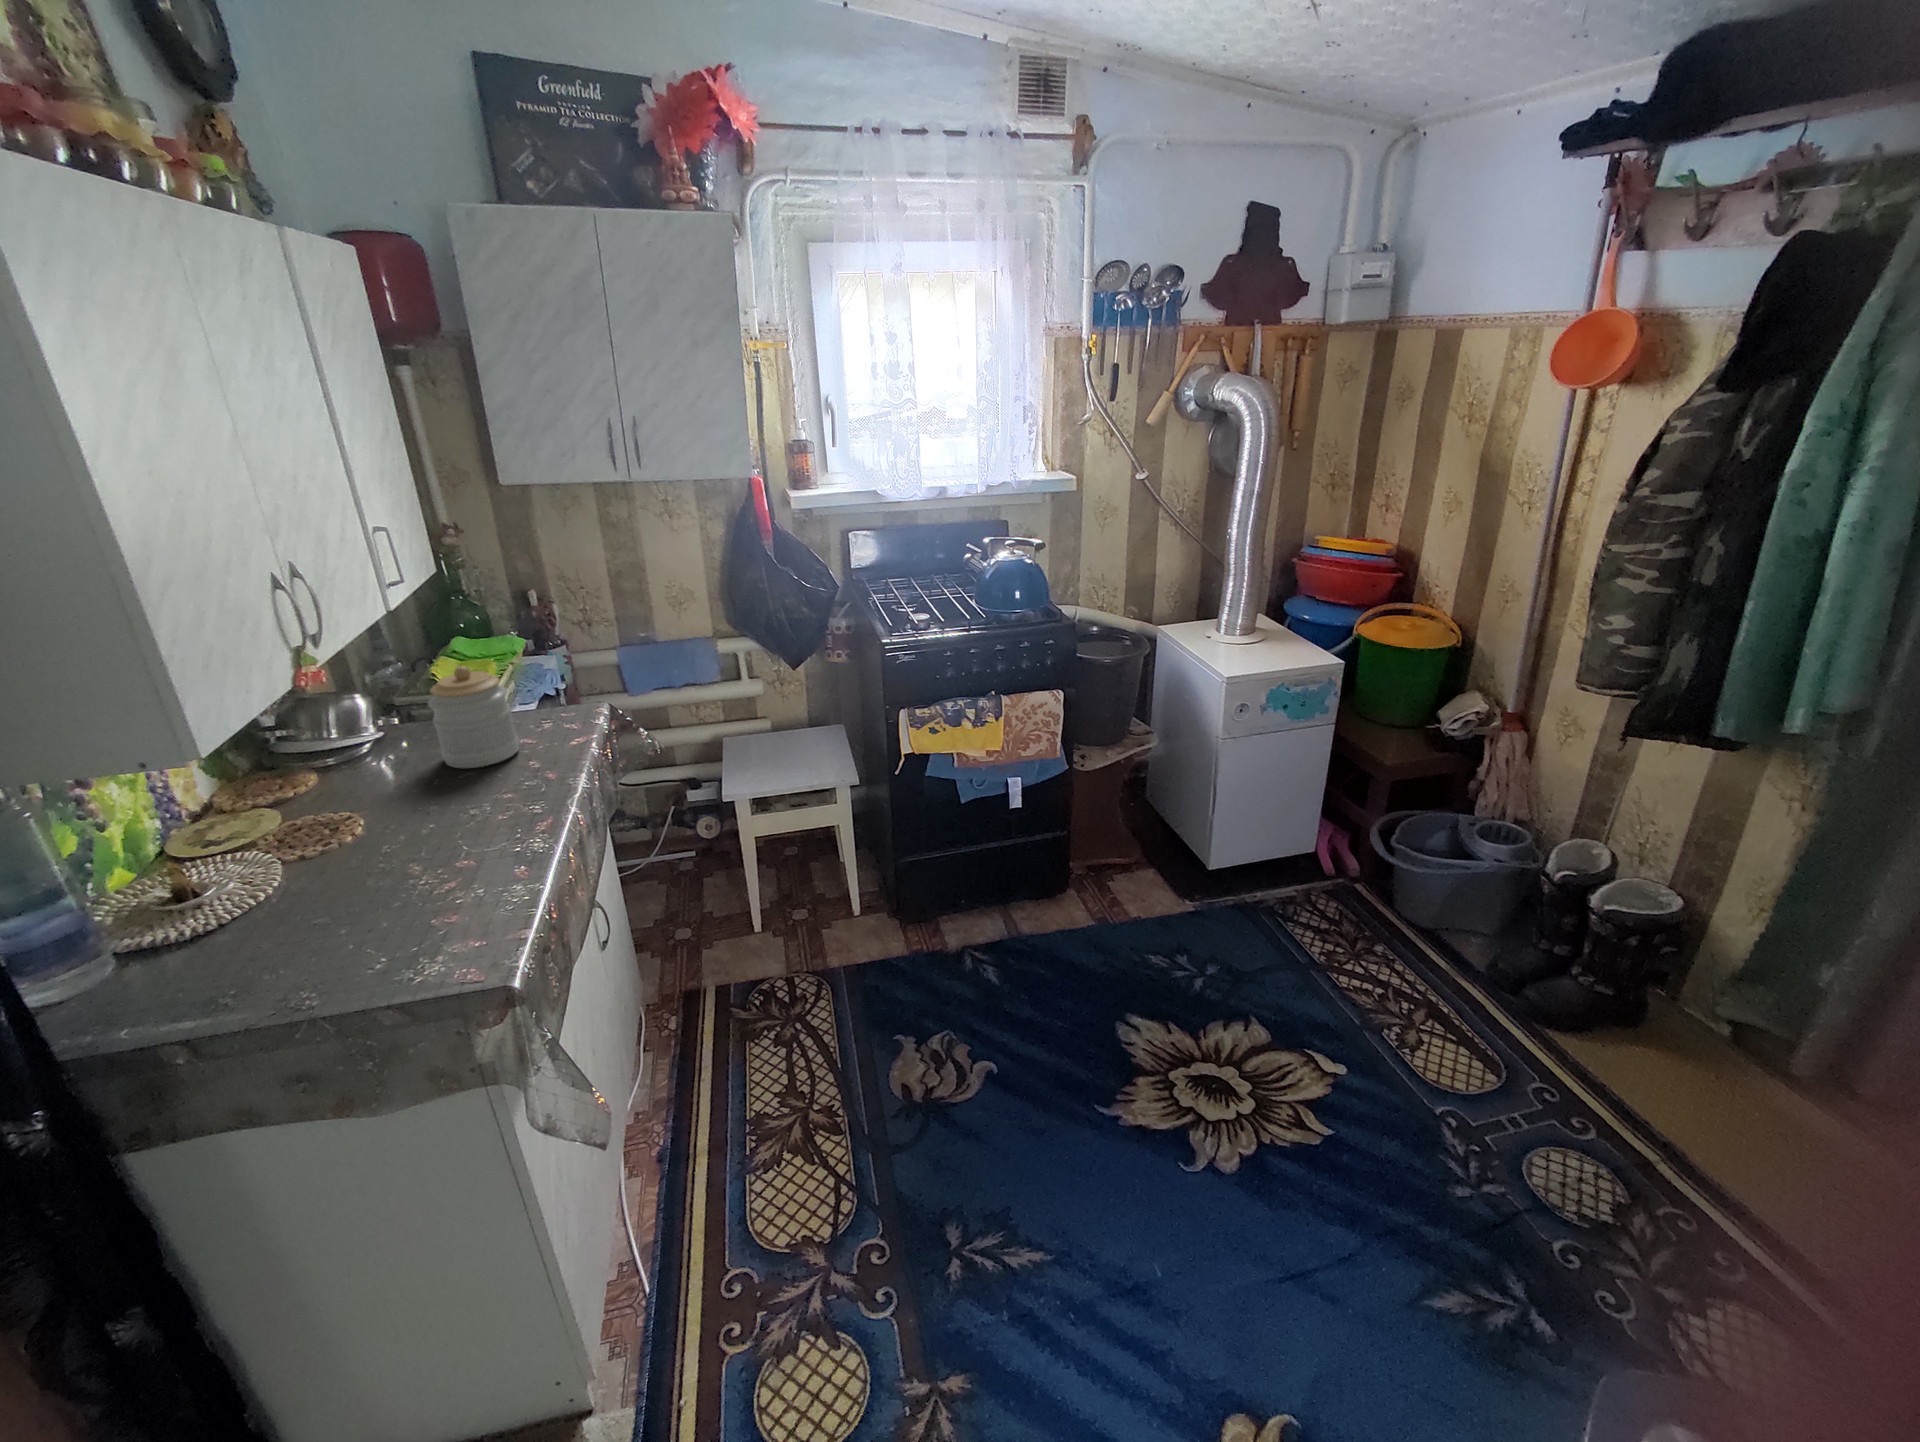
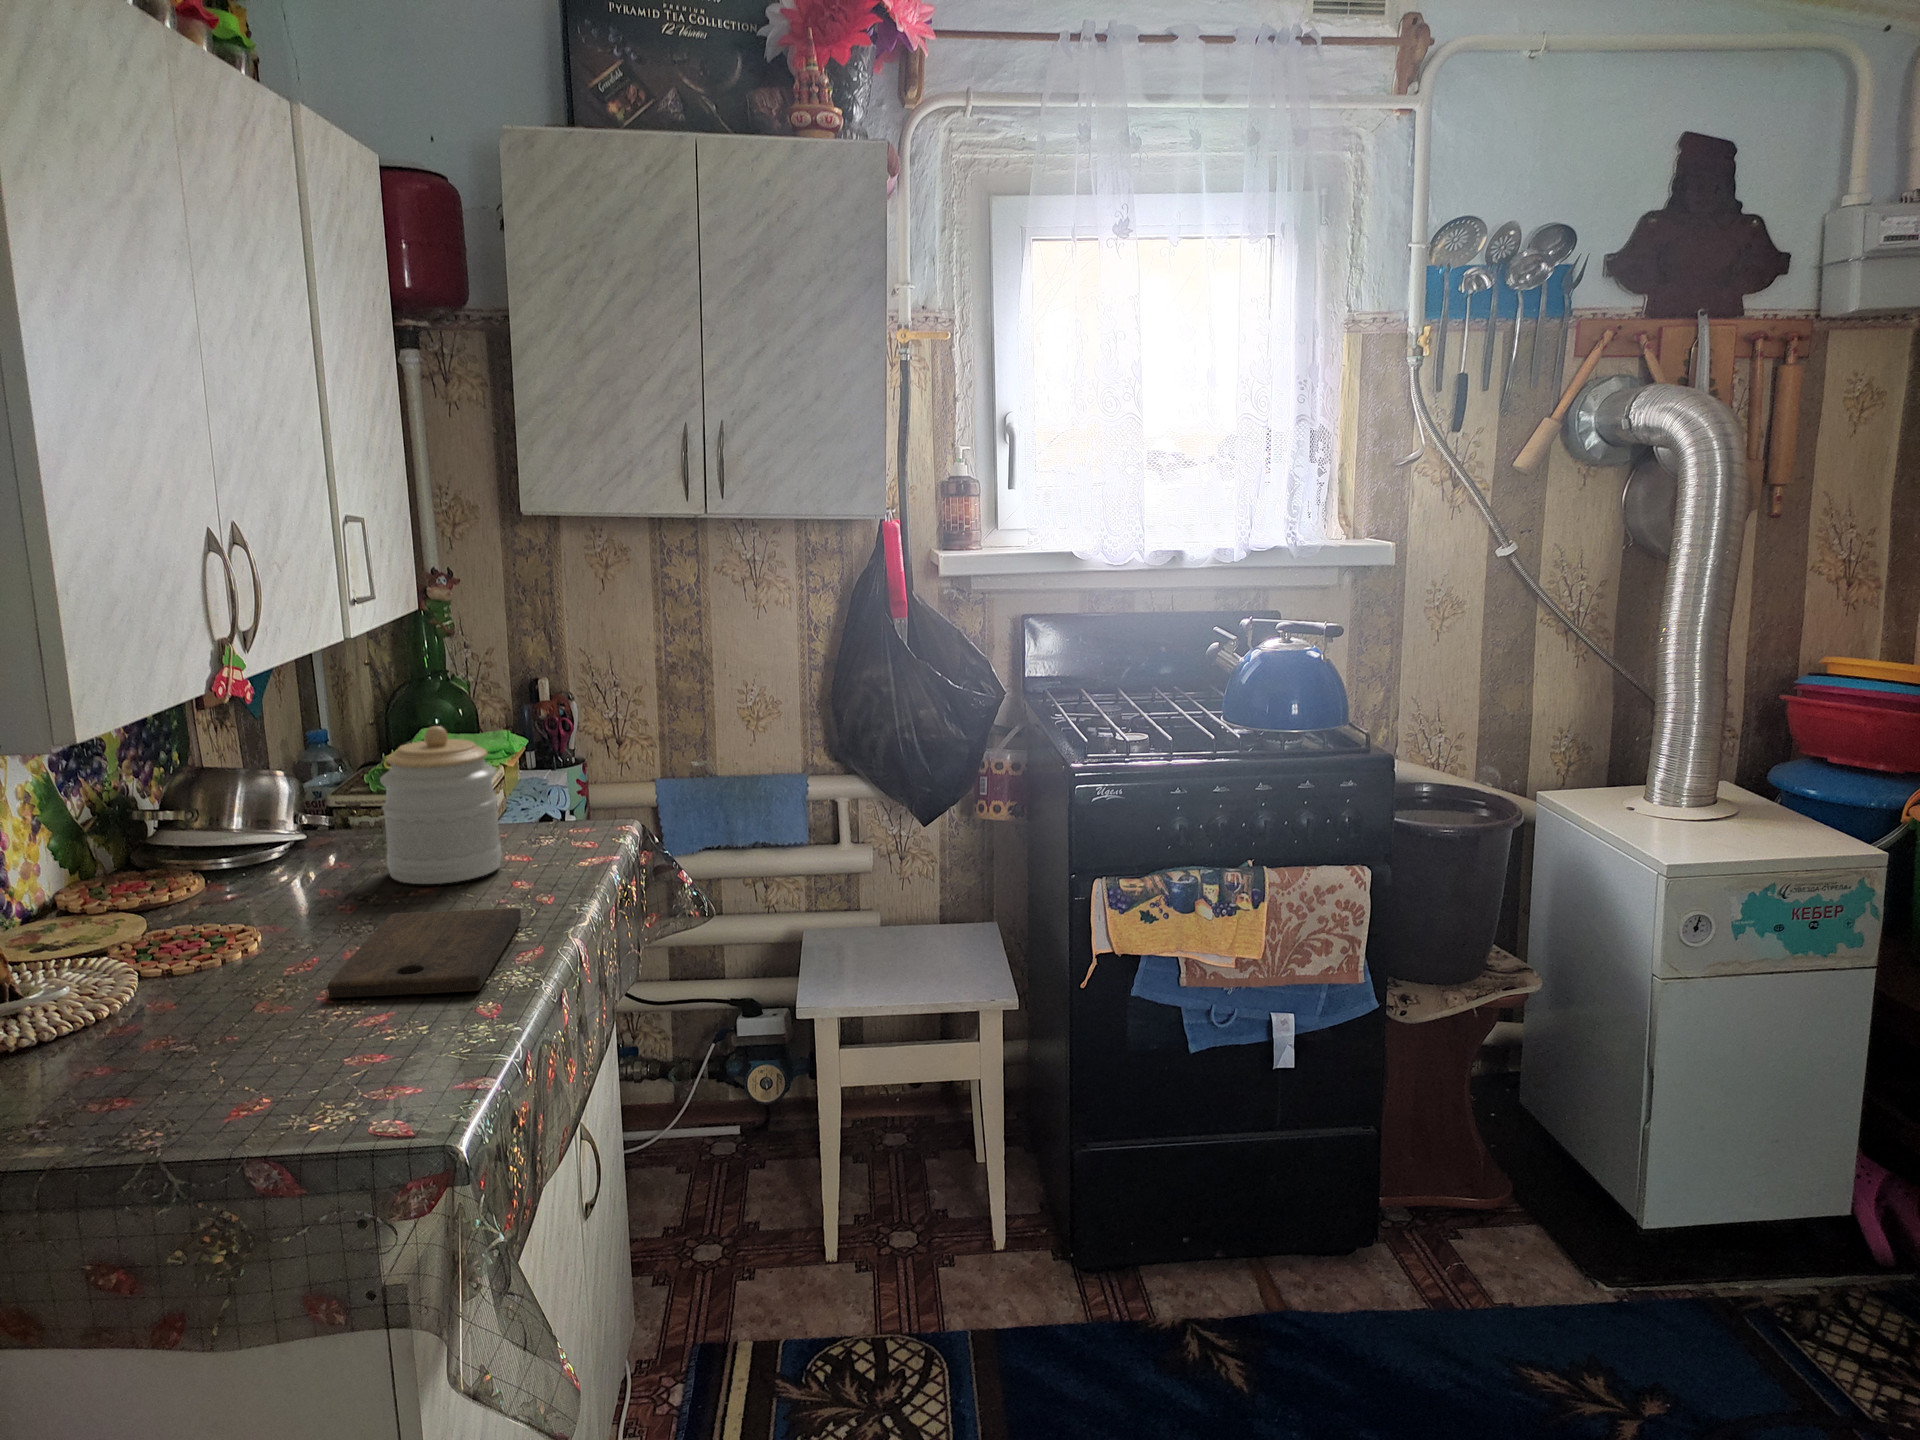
cutting board: none [415,787,537,869] -> present [328,908,521,998]

